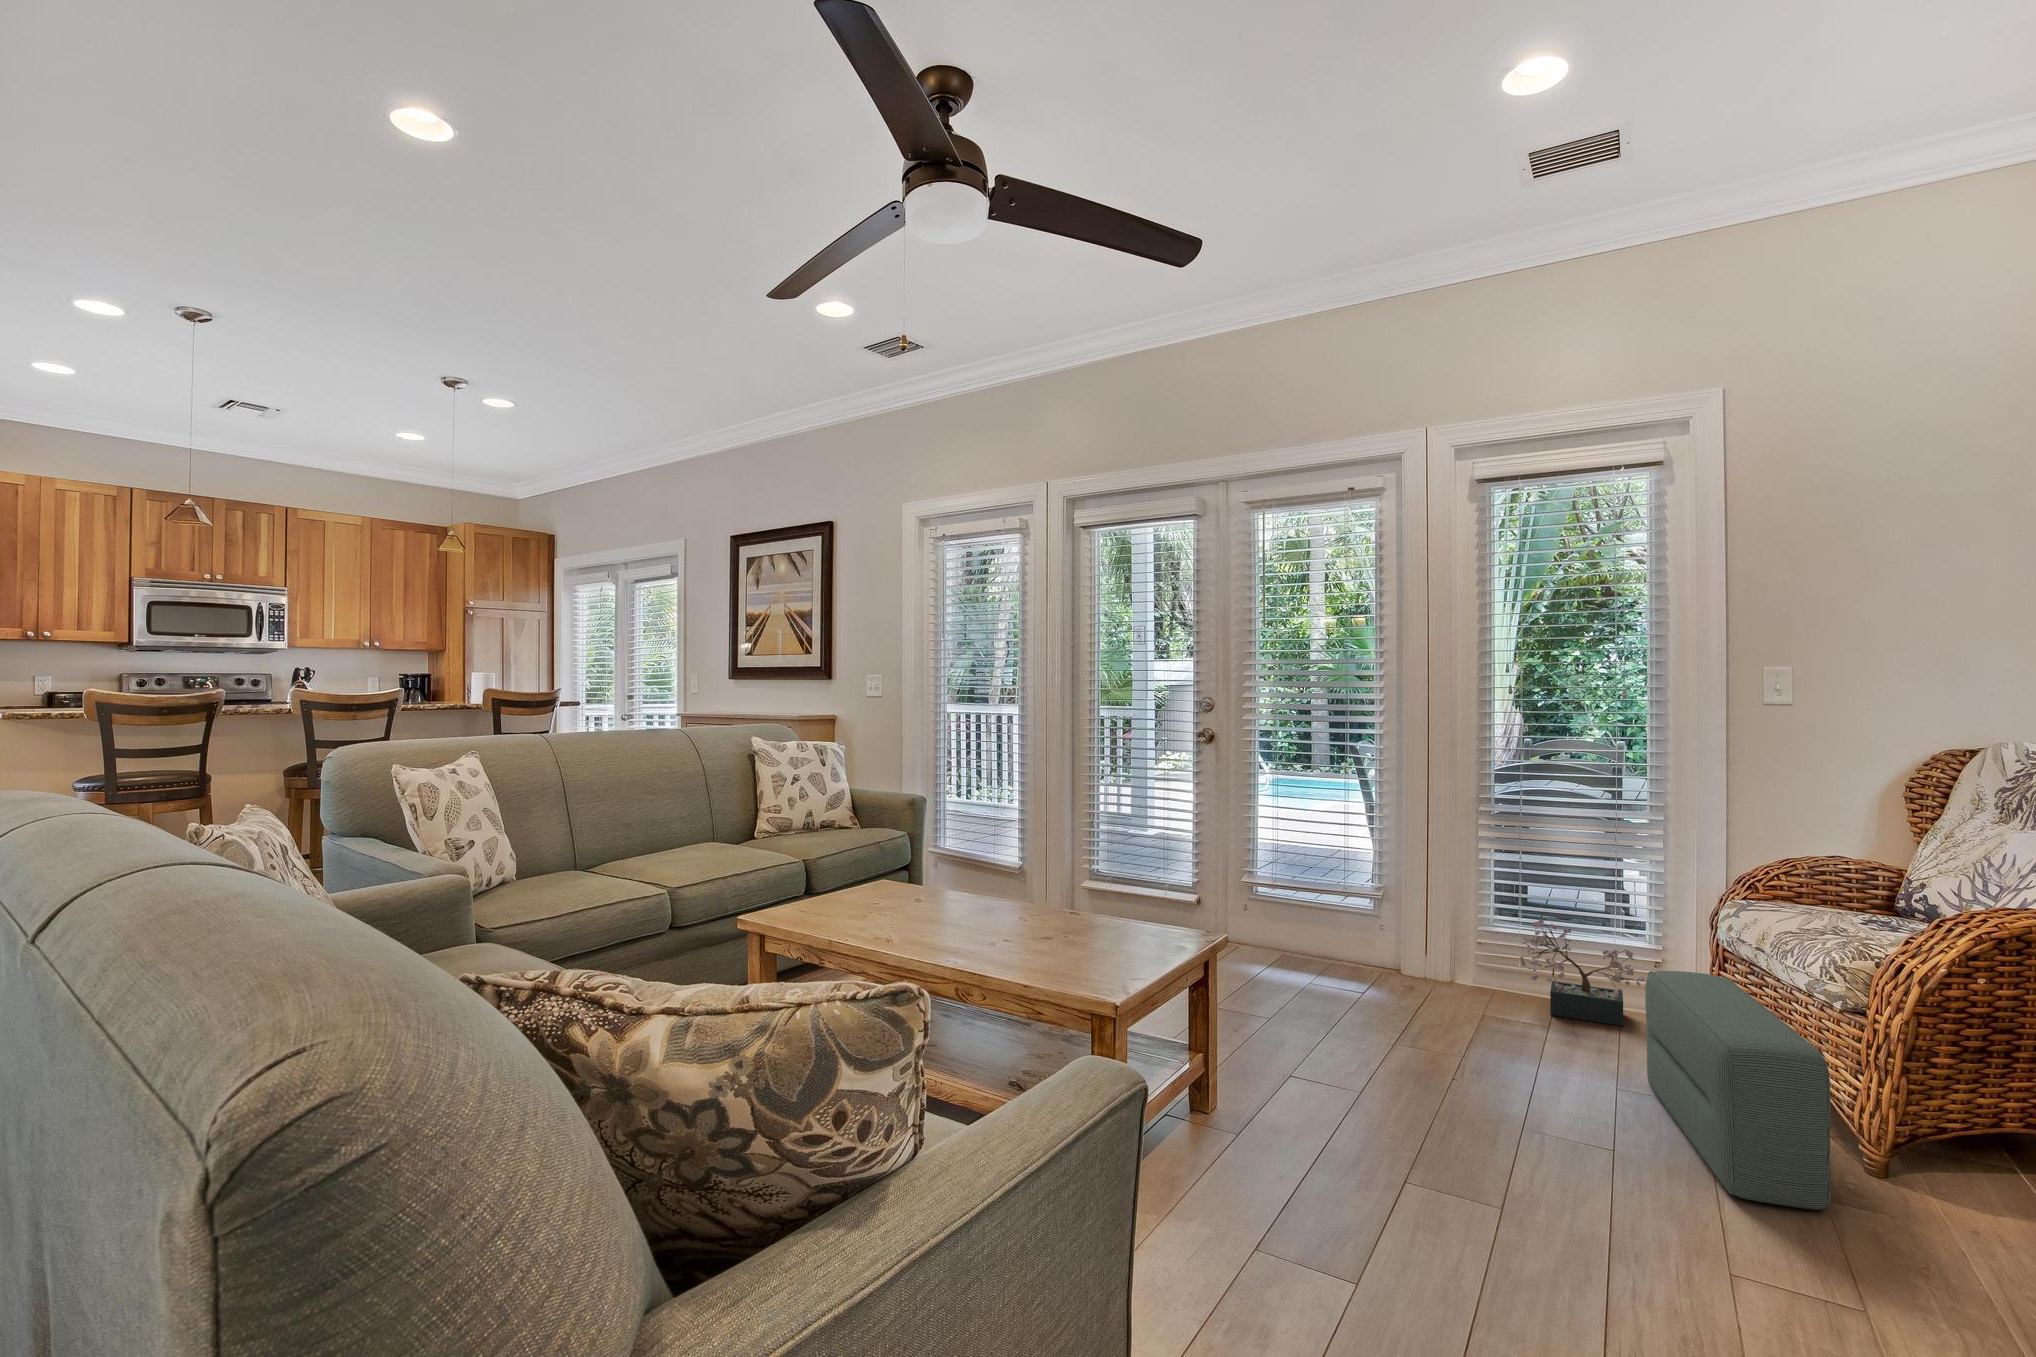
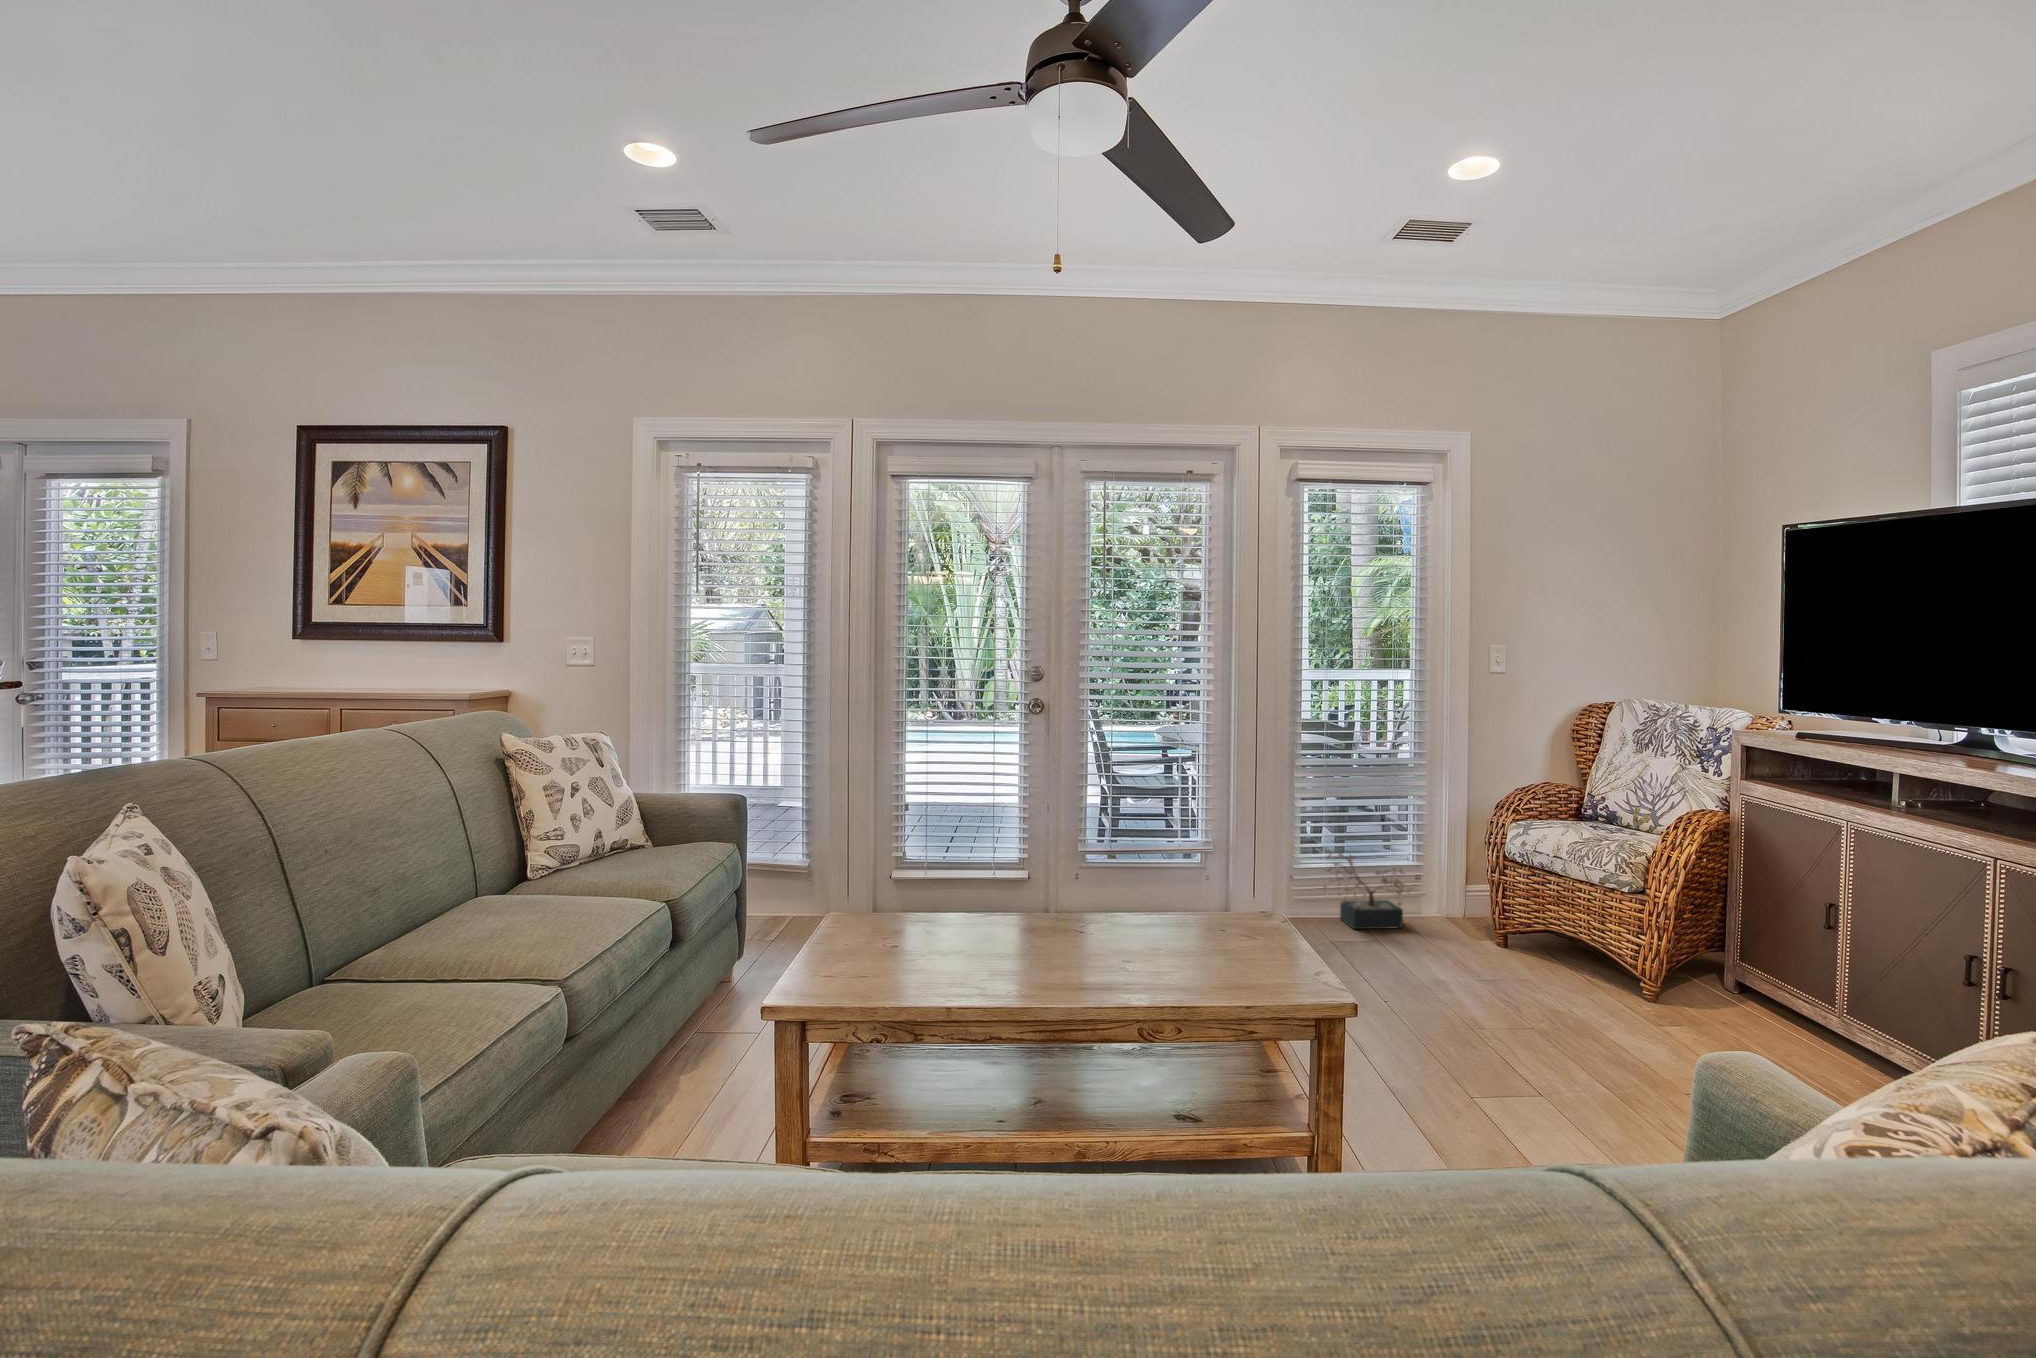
pouf: present [1645,971,1830,1209] -> none [1476,880,1675,1036]

